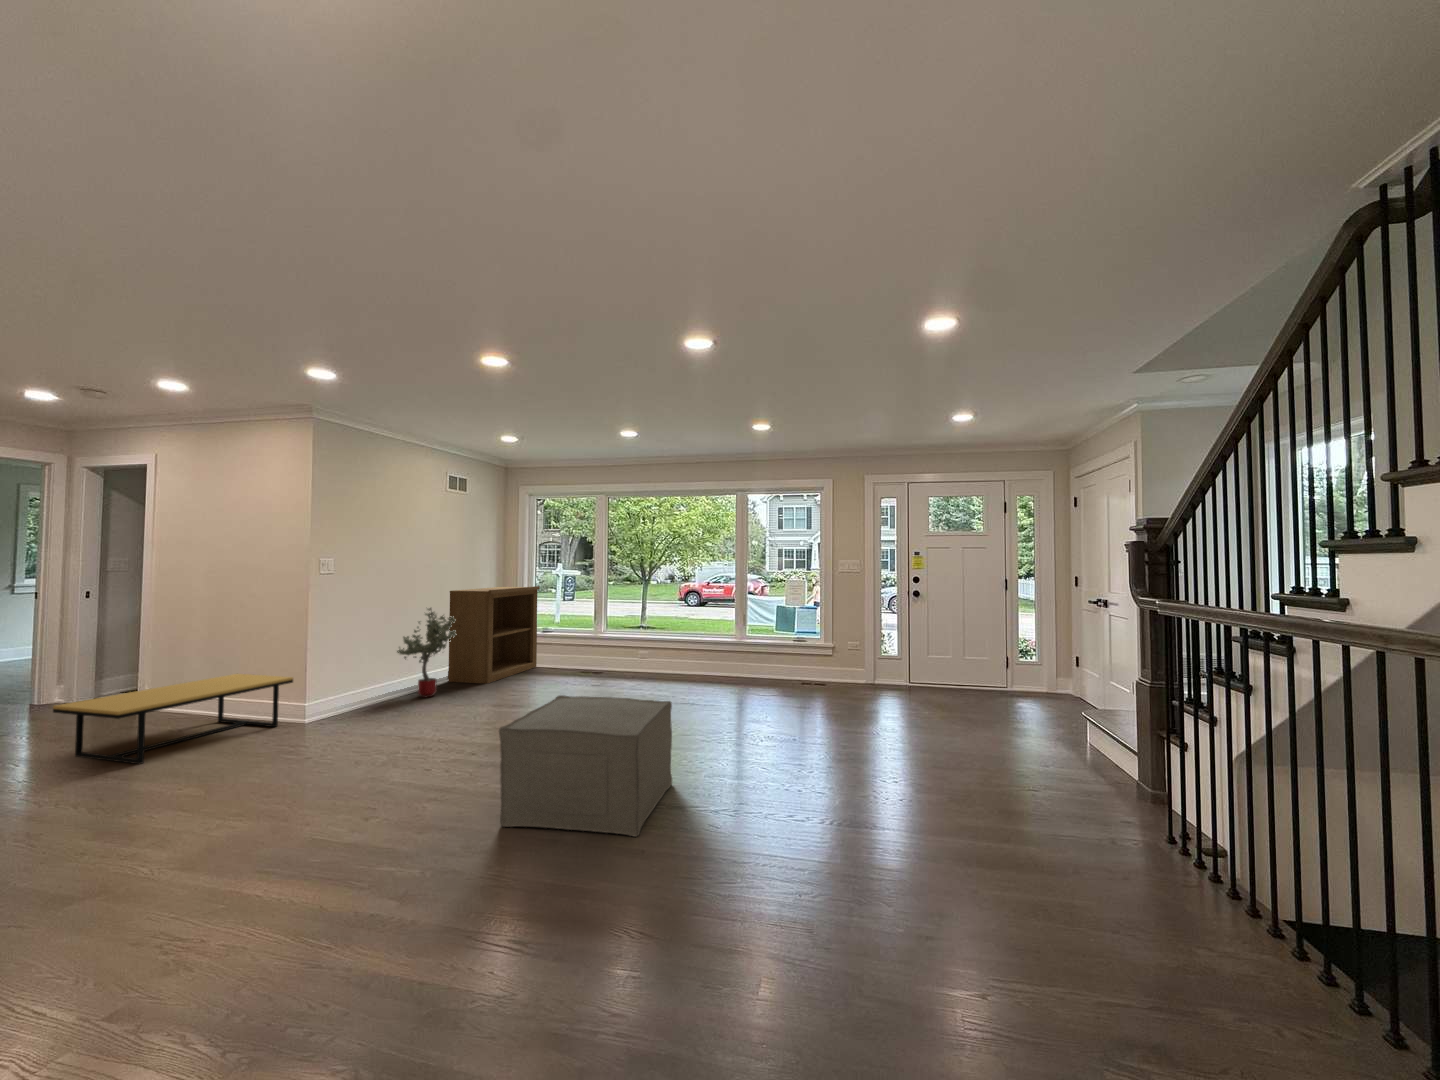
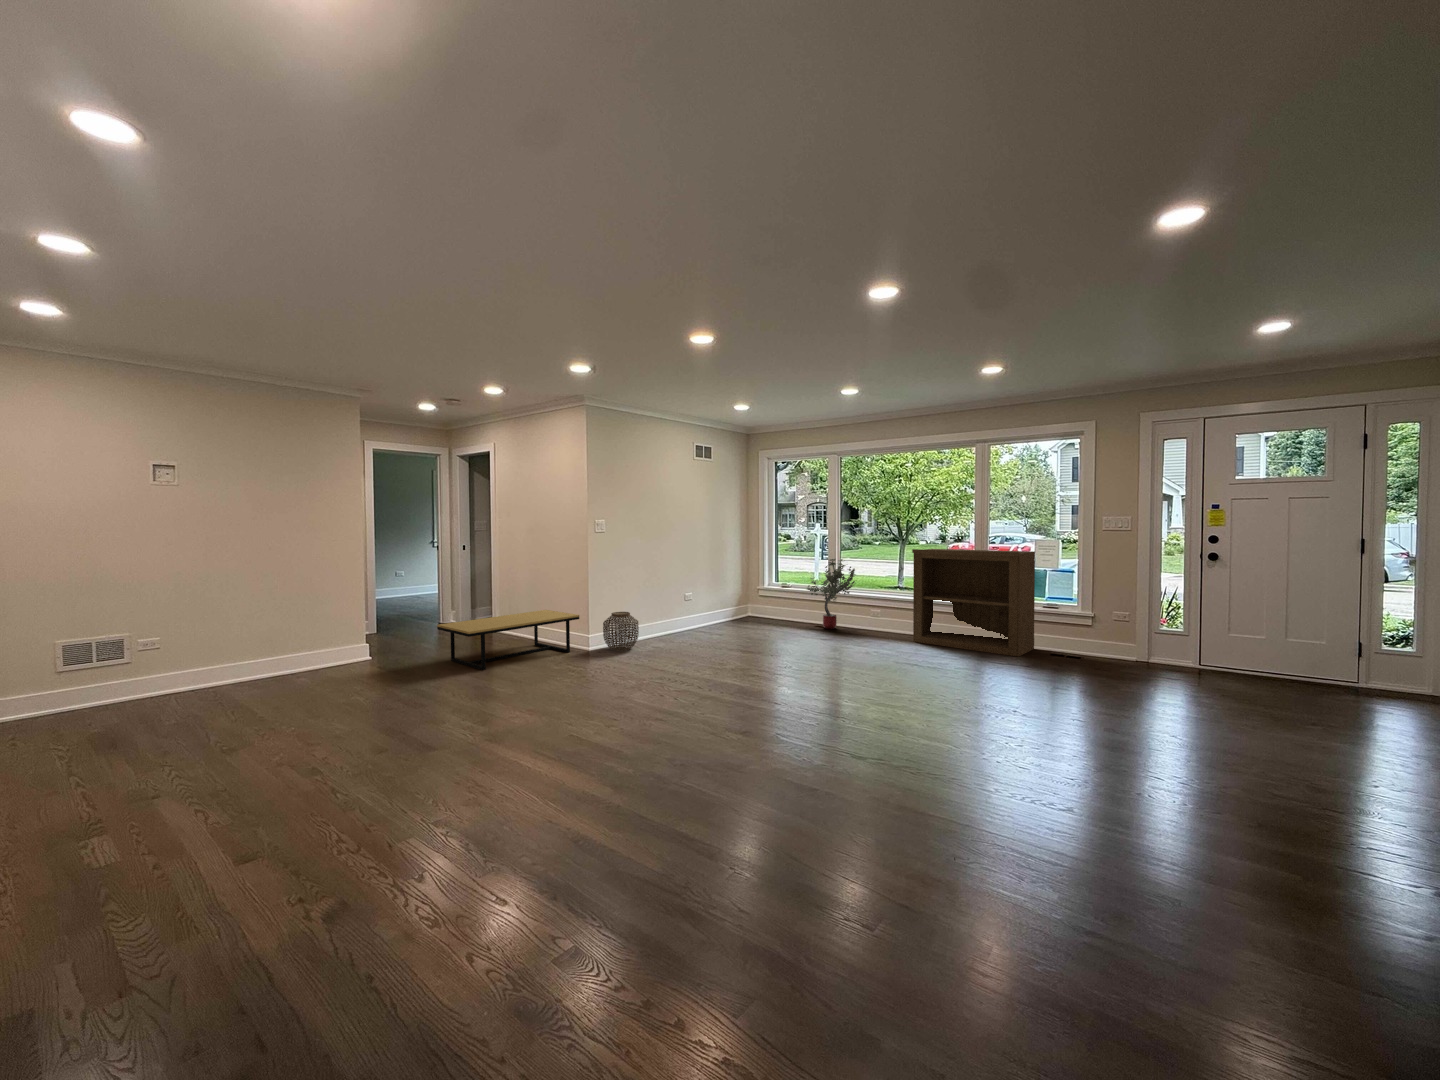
bookshelf: present [448,586,540,684] -> present [912,549,1035,657]
potted tree: present [397,608,456,697] -> present [807,559,855,629]
woven basket: none [328,670,378,719] -> present [603,612,639,651]
ottoman: present [499,695,672,837] -> none [698,645,865,781]

